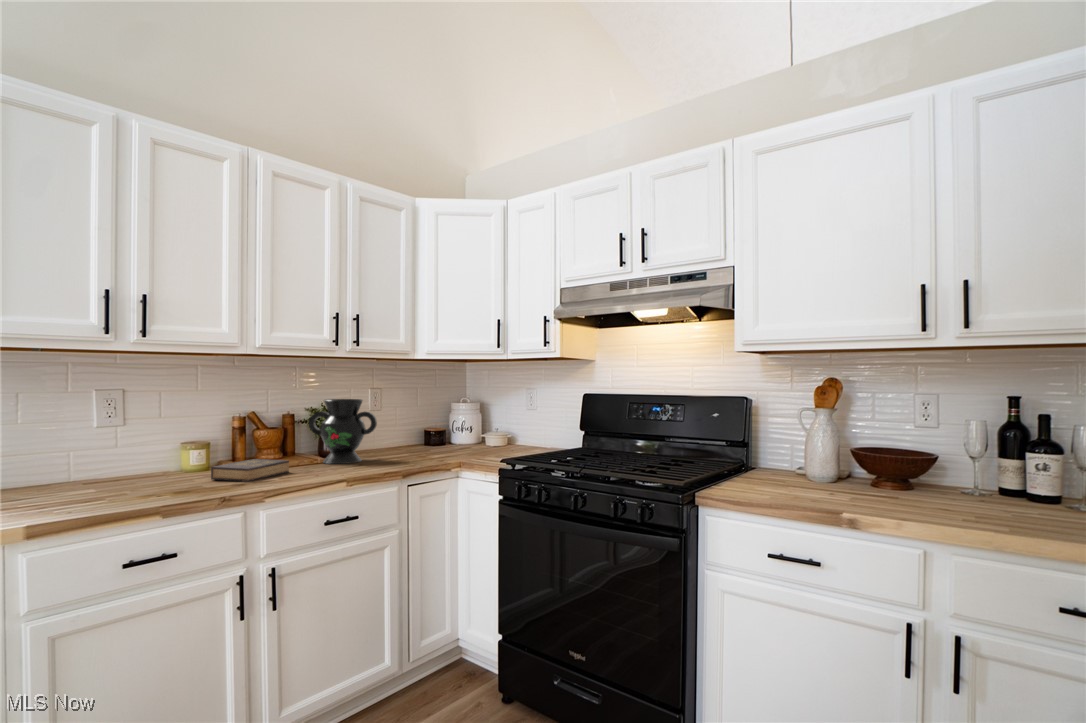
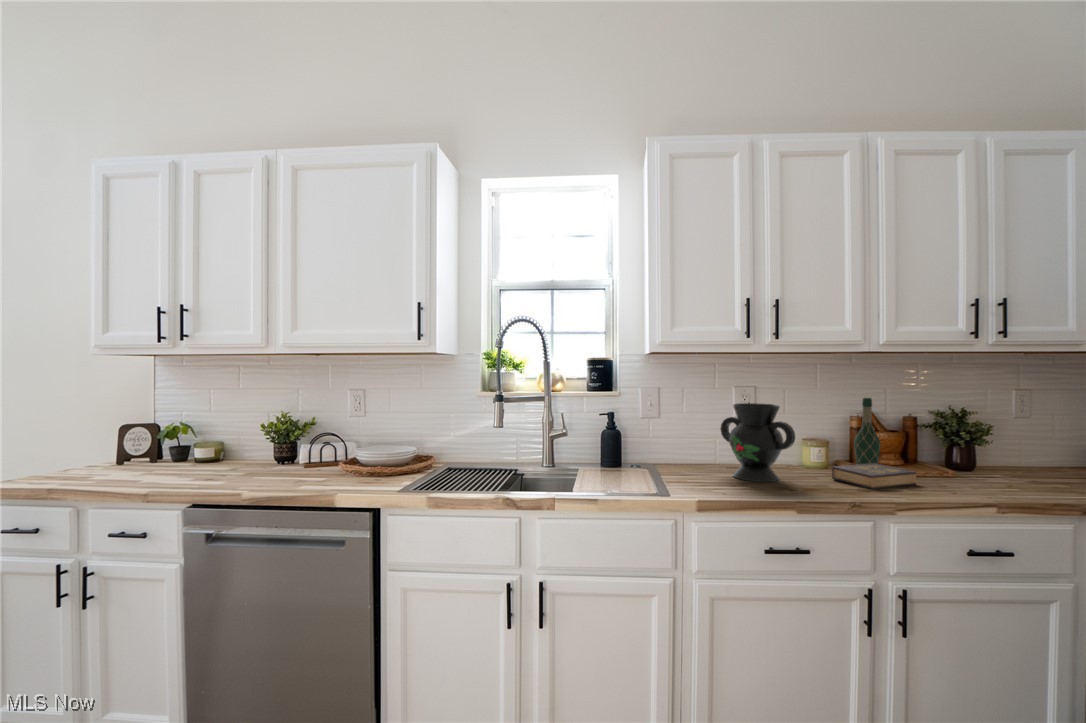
wine bottle: none [238,398,262,467] -> present [854,398,881,464]
decorative vase: present [309,399,377,464] -> present [721,403,795,482]

